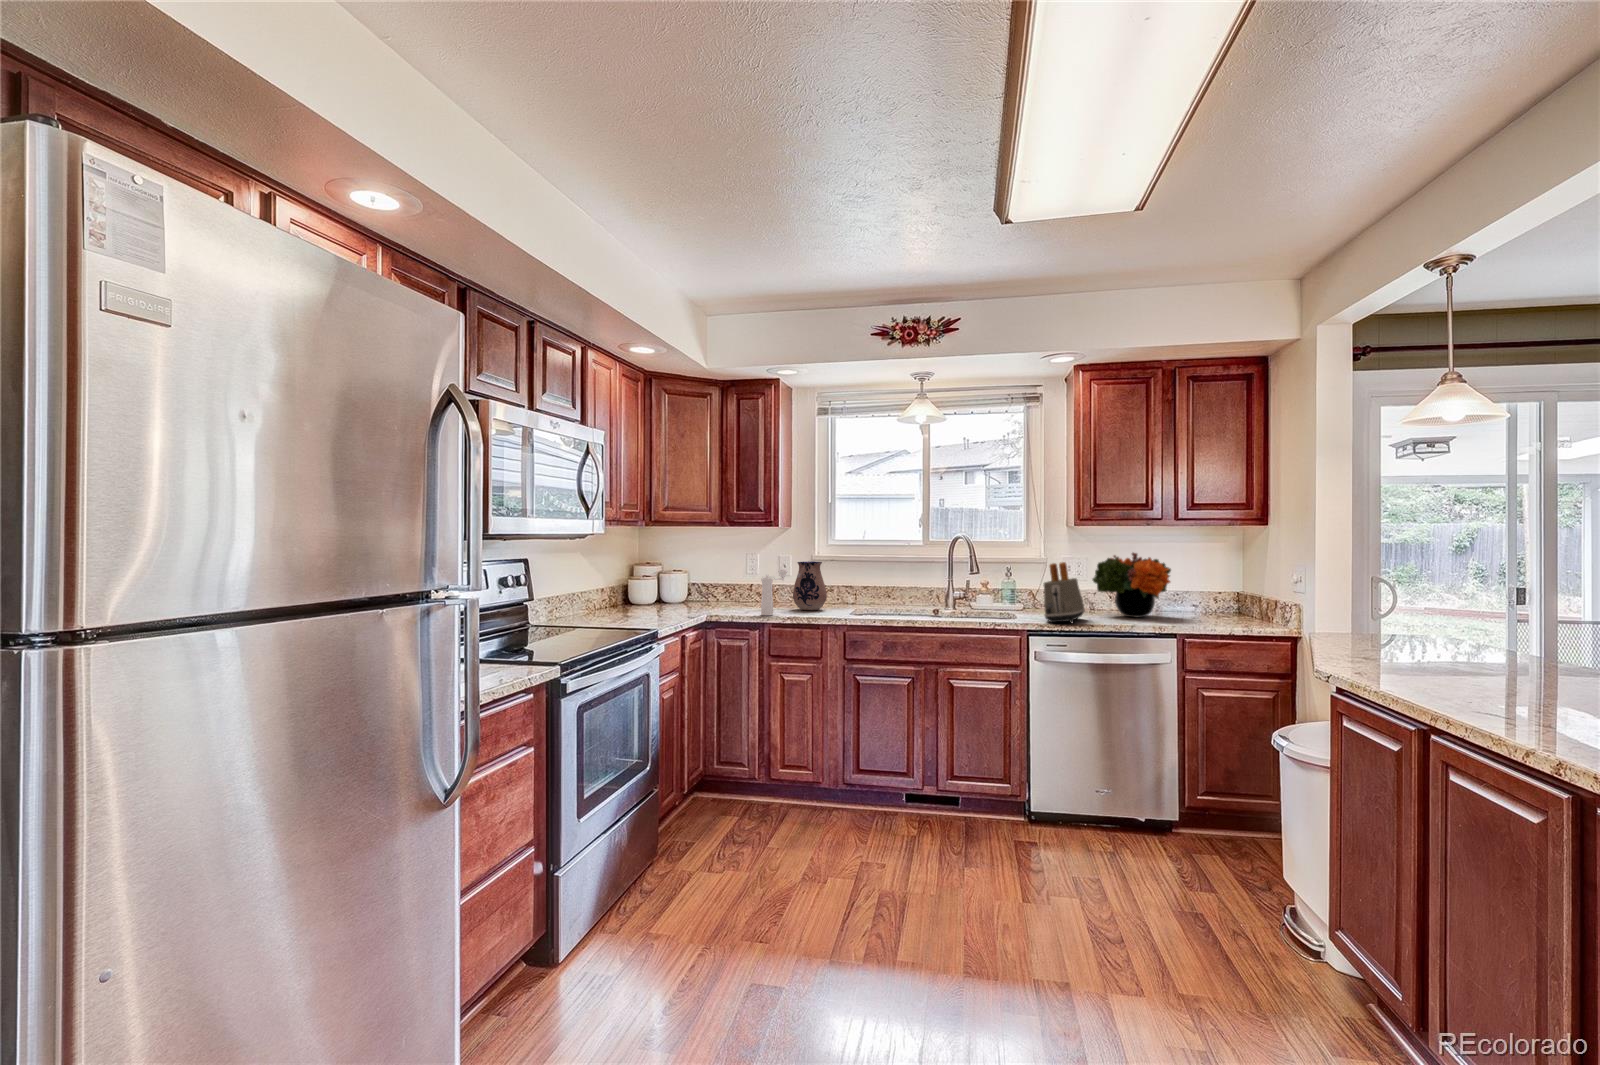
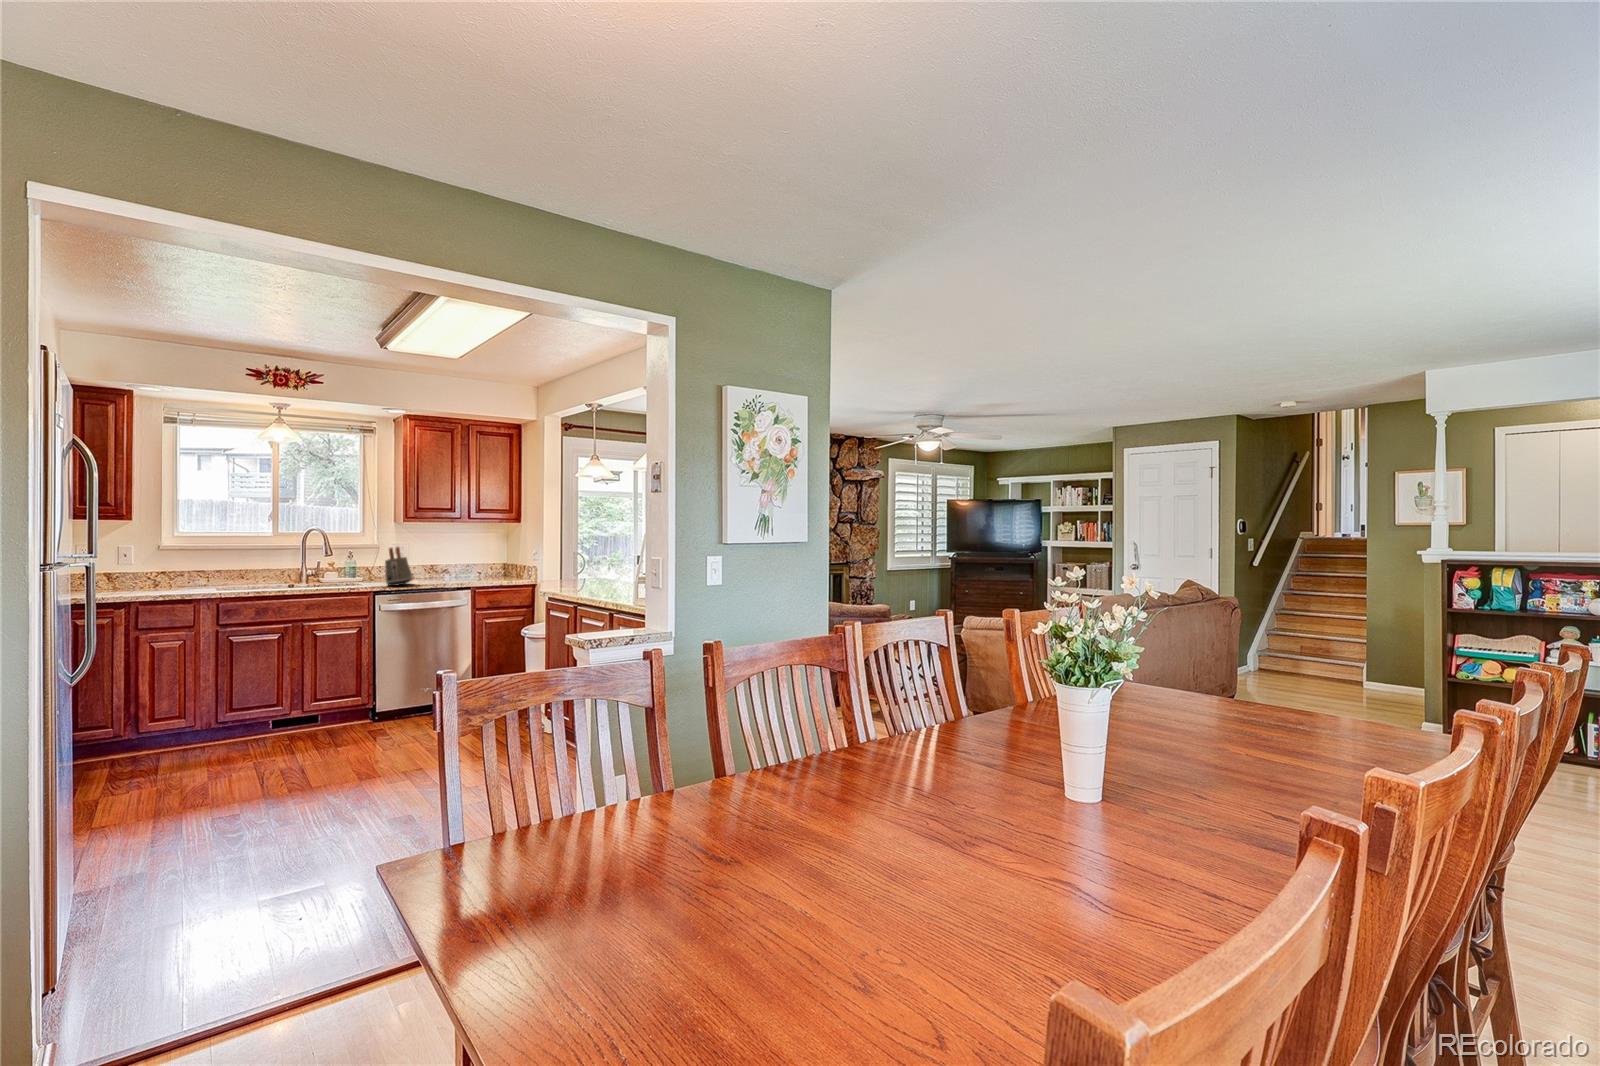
flower arrangement: present [1093,553,1171,617] -> none [414,540,467,581]
ceramic pitcher: present [793,561,827,610] -> none [151,550,188,592]
pepper mill: present [761,569,787,616] -> none [128,557,152,597]

